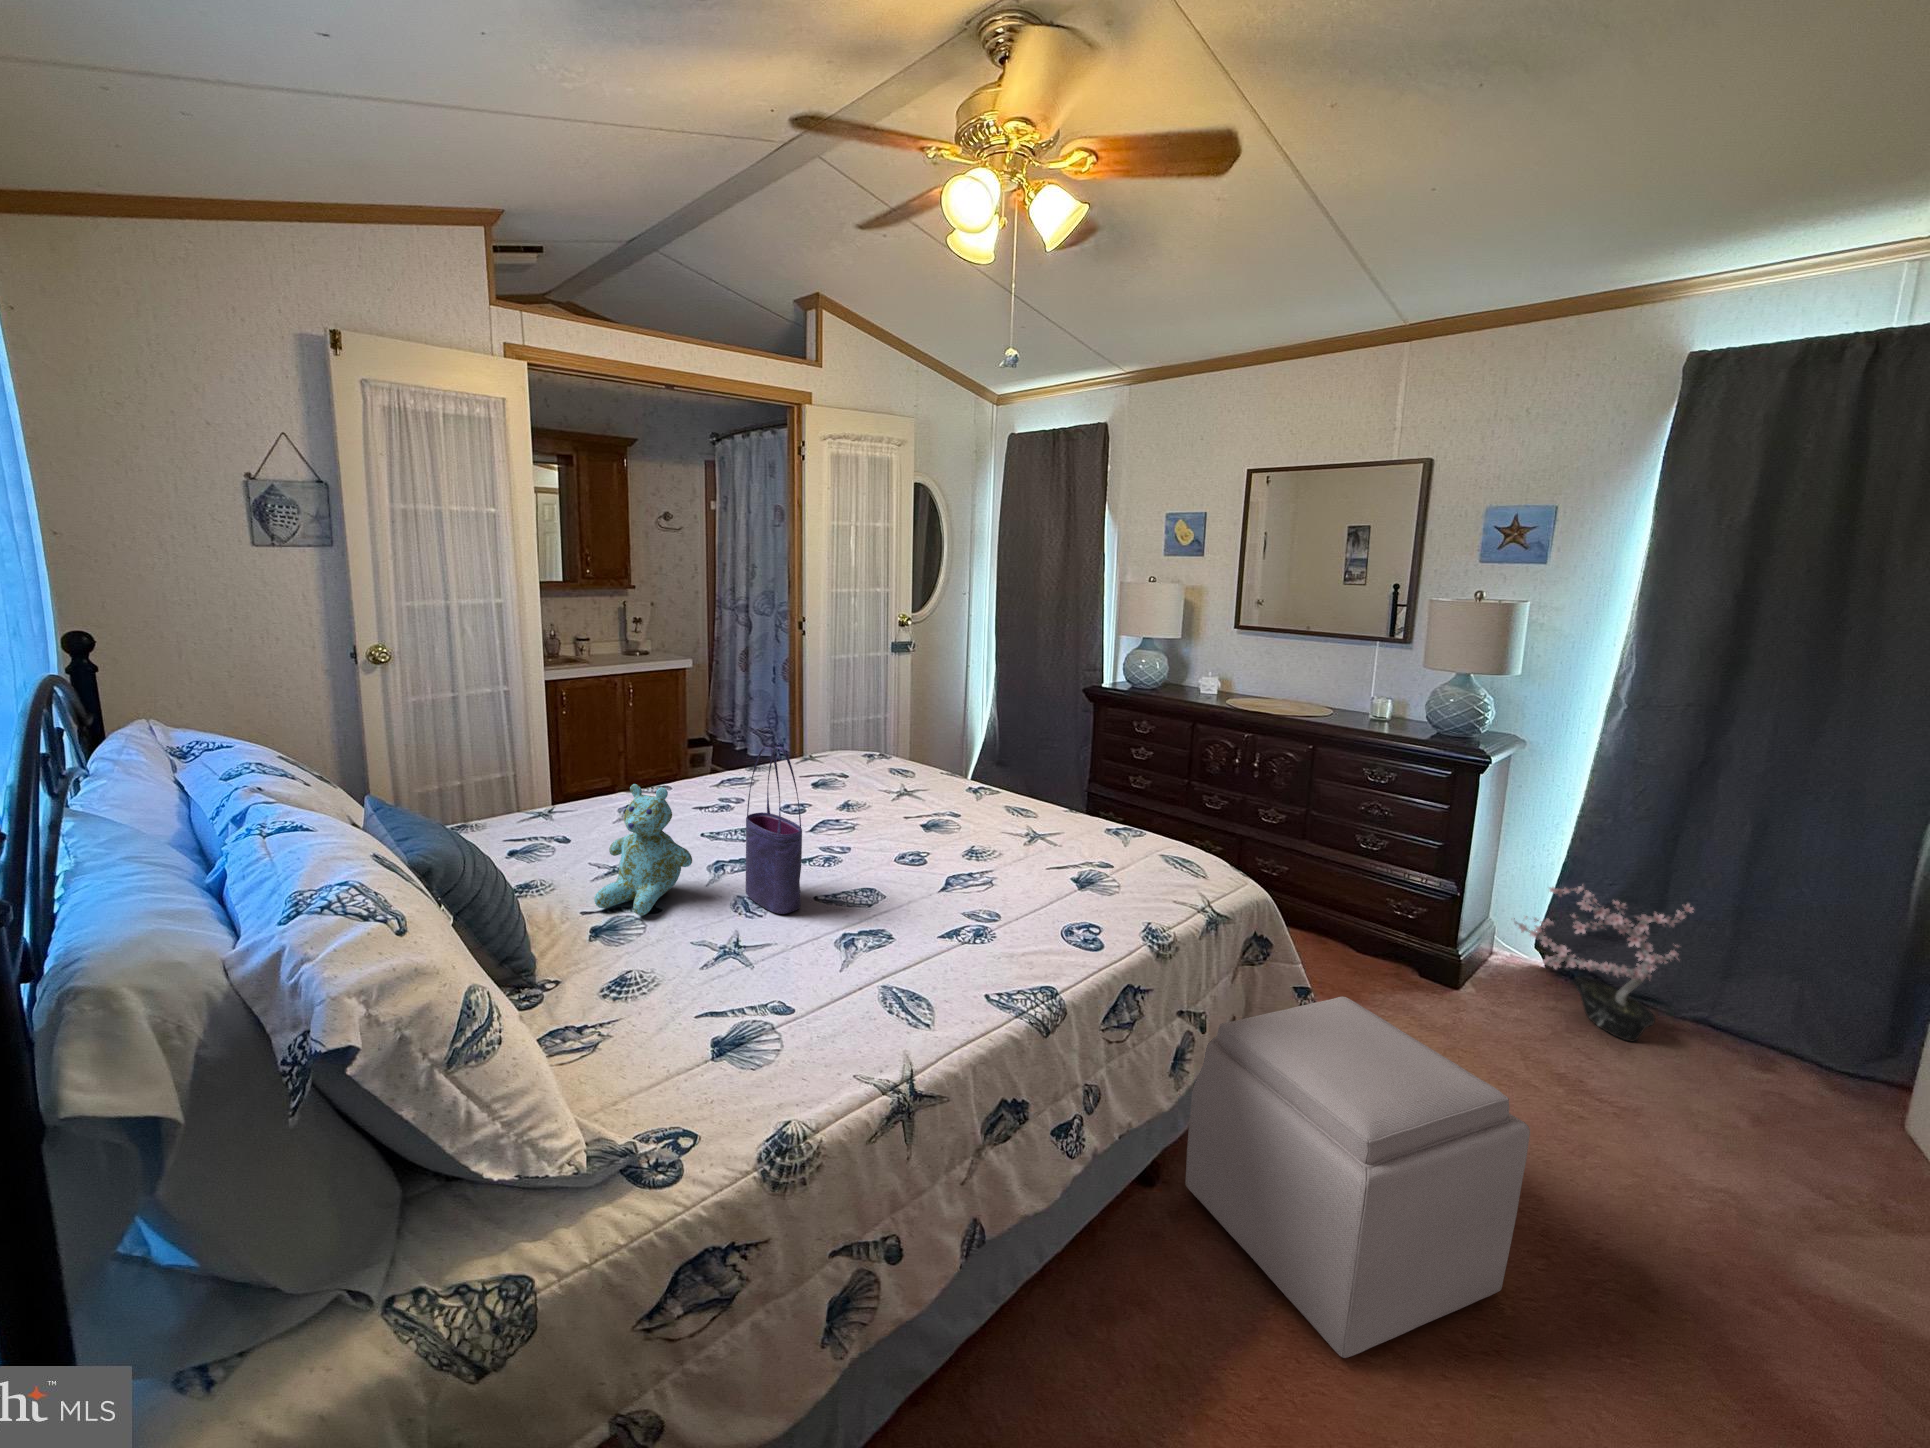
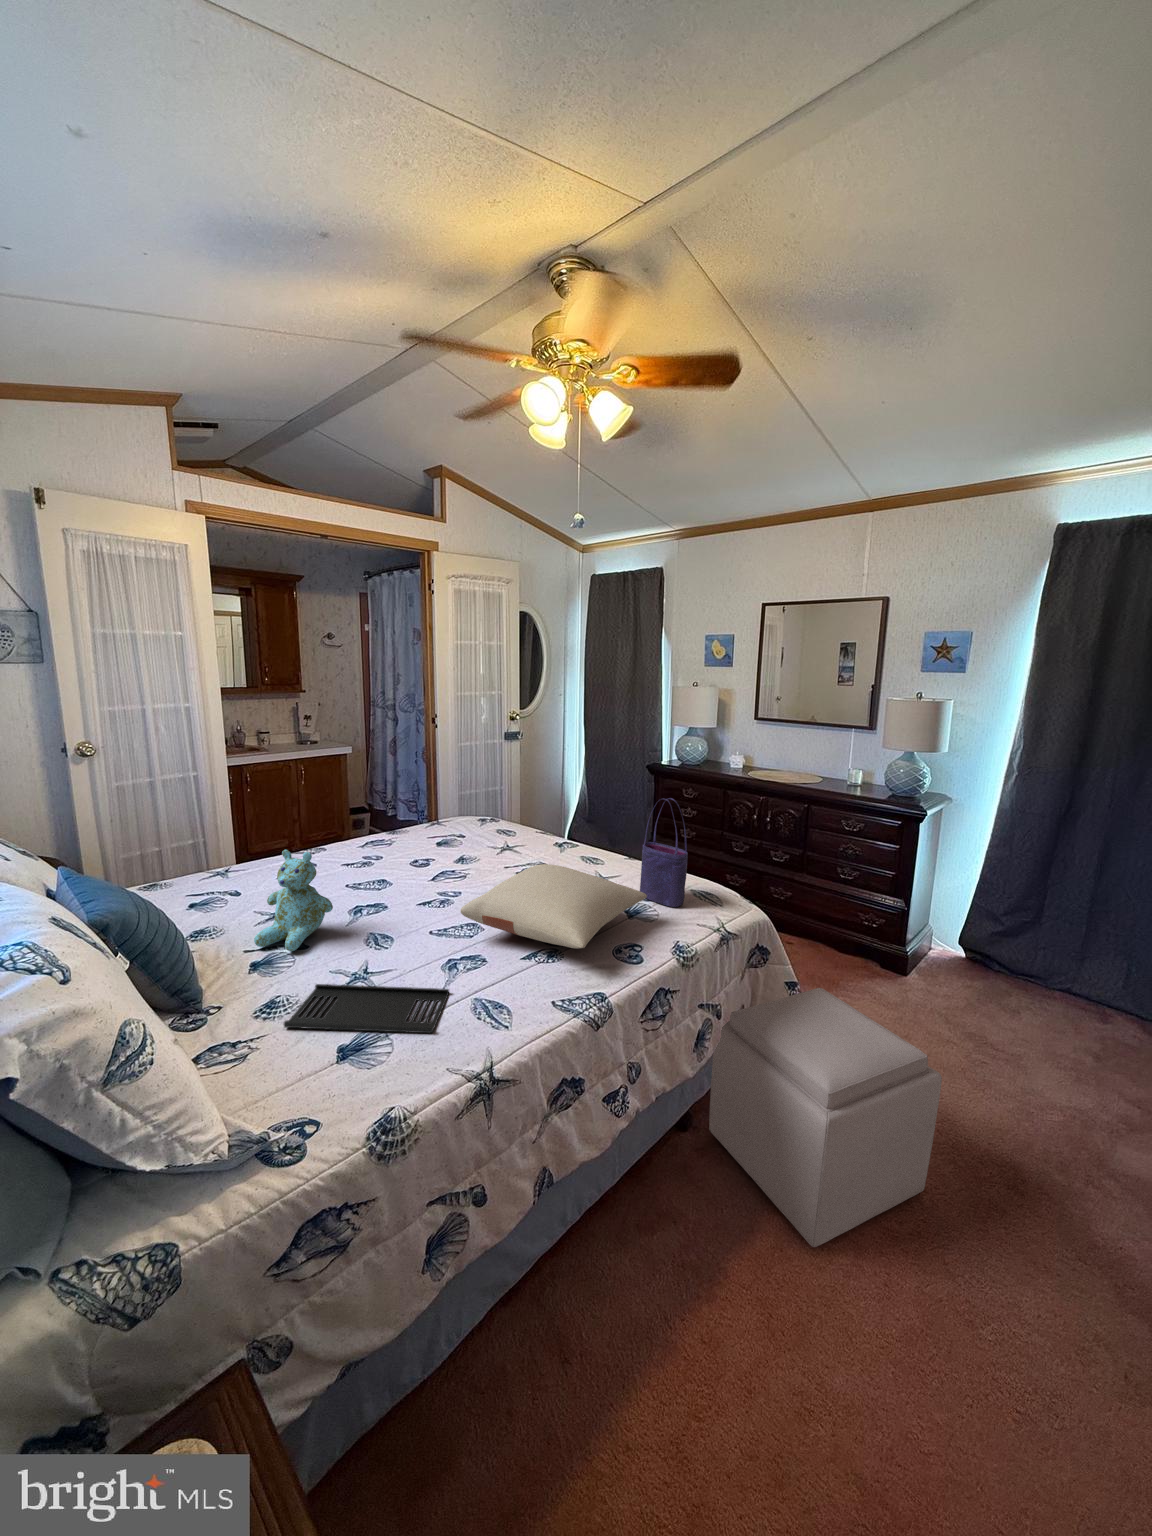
tote bag: present [746,747,802,914] -> present [640,798,688,907]
pillow: none [857,814,1104,925] -> present [460,864,647,948]
potted plant: present [1514,885,1693,1042] -> none [940,893,1066,1008]
tray: none [641,958,848,1029] -> present [284,984,449,1033]

